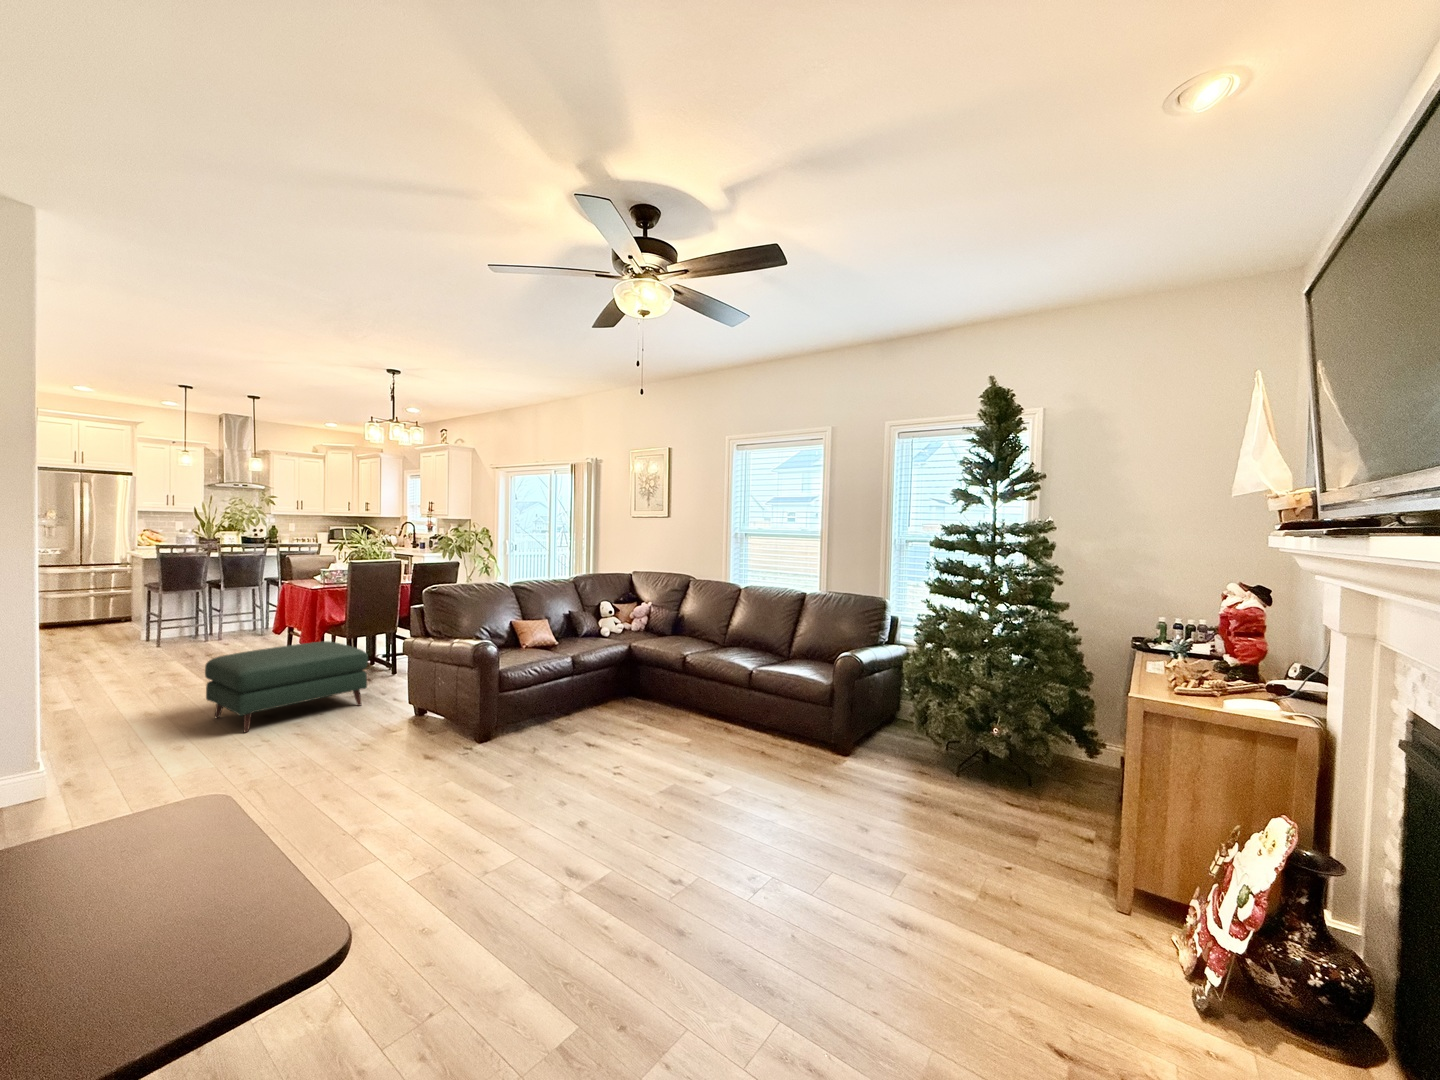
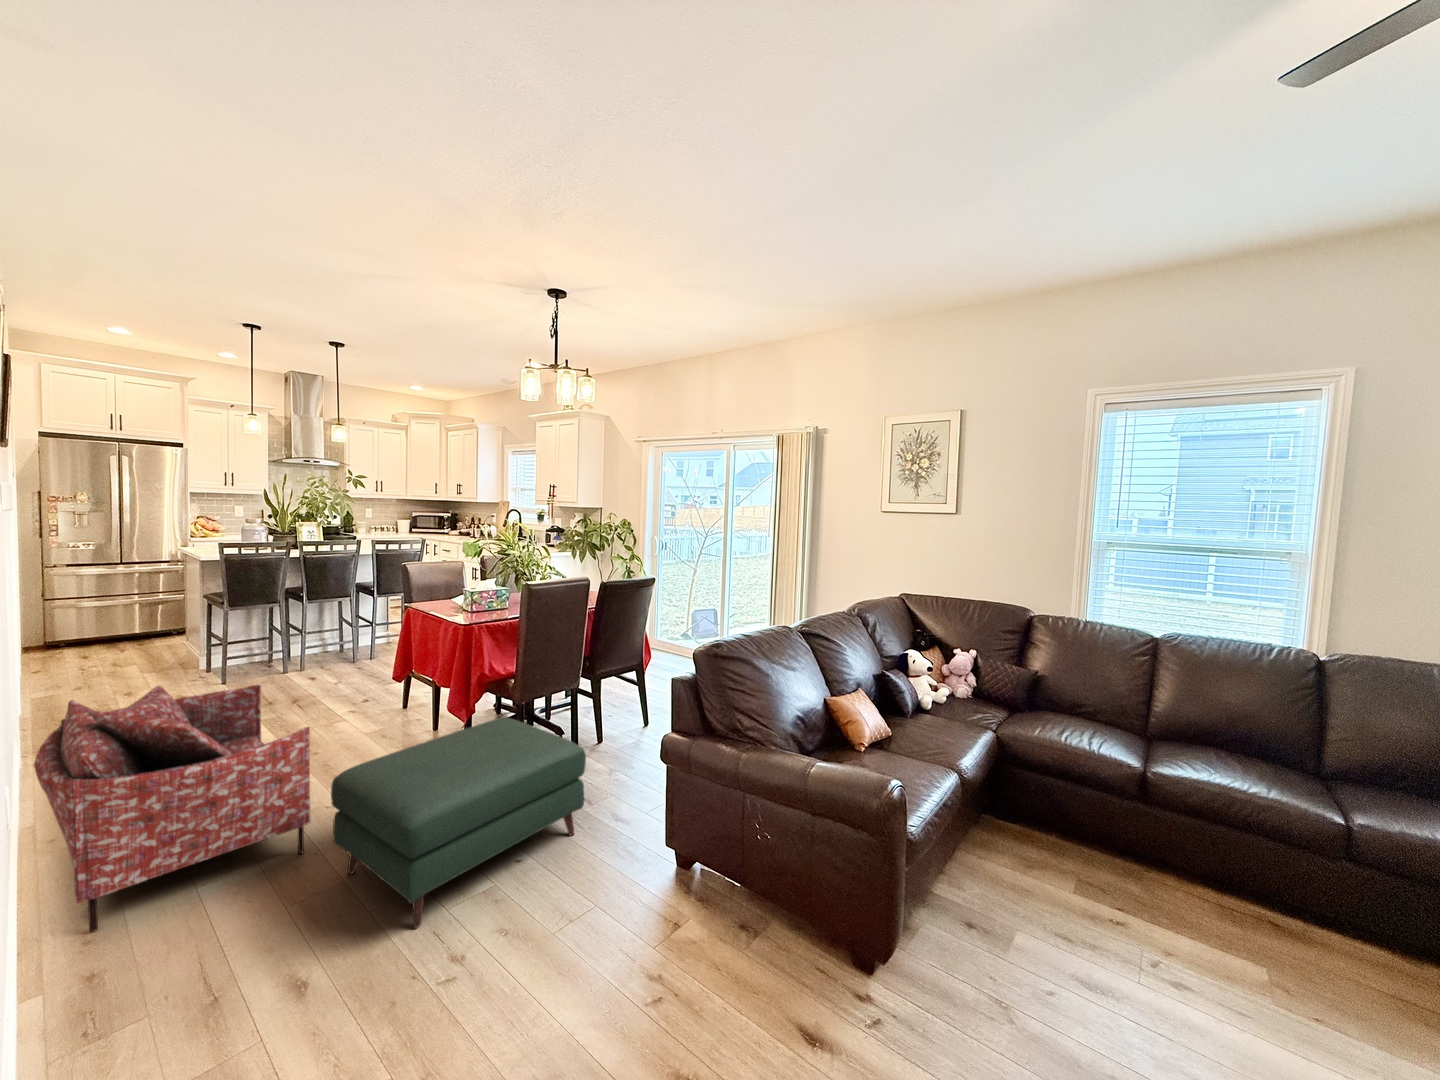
armchair: none [34,620,196,735] -> present [34,685,310,932]

